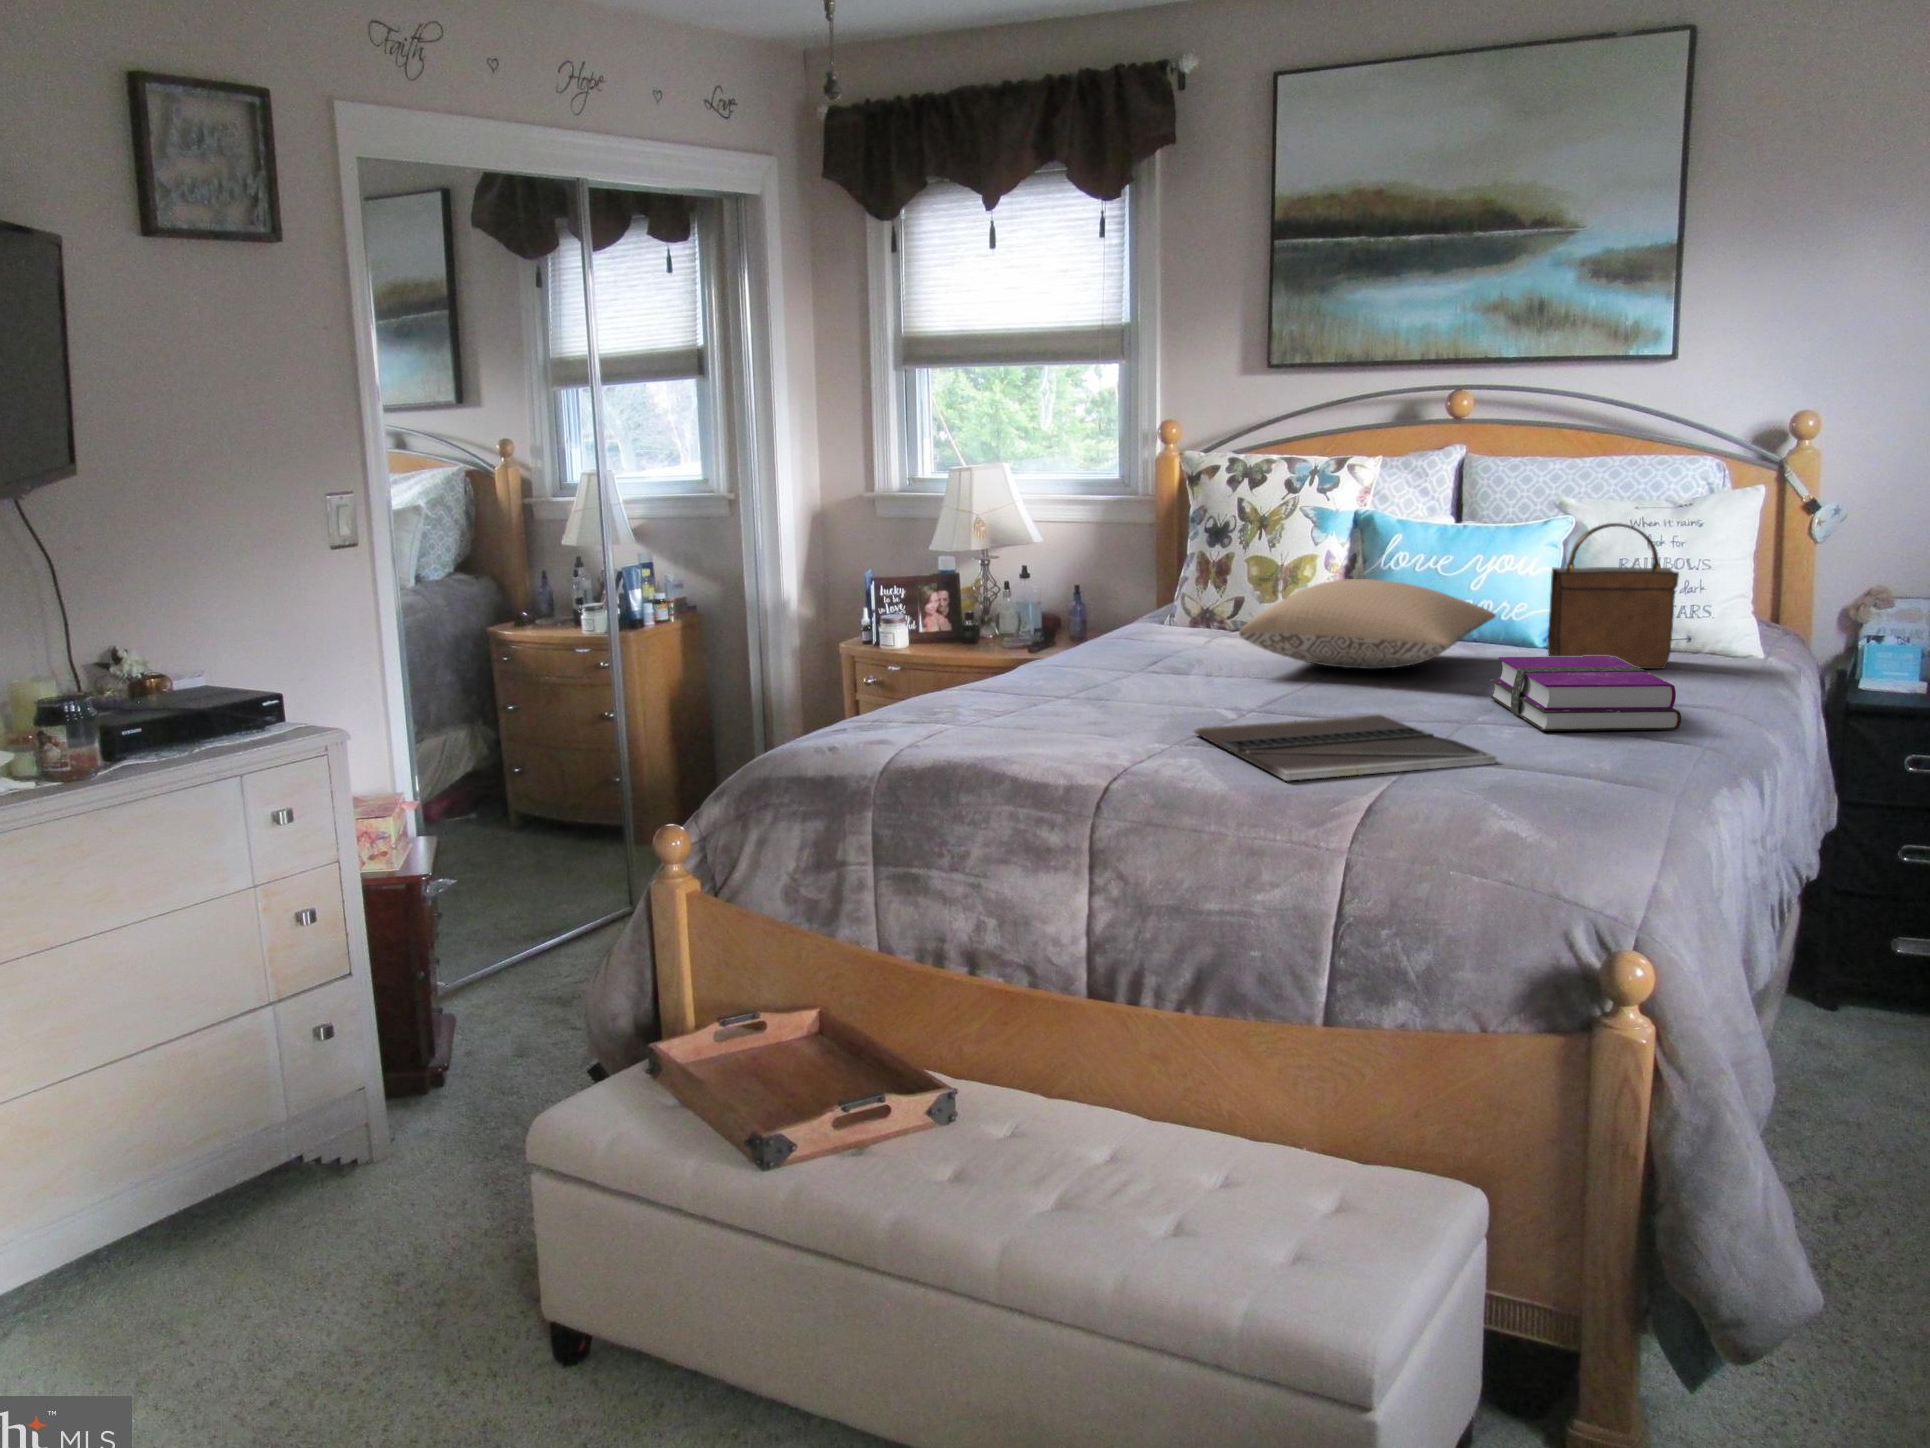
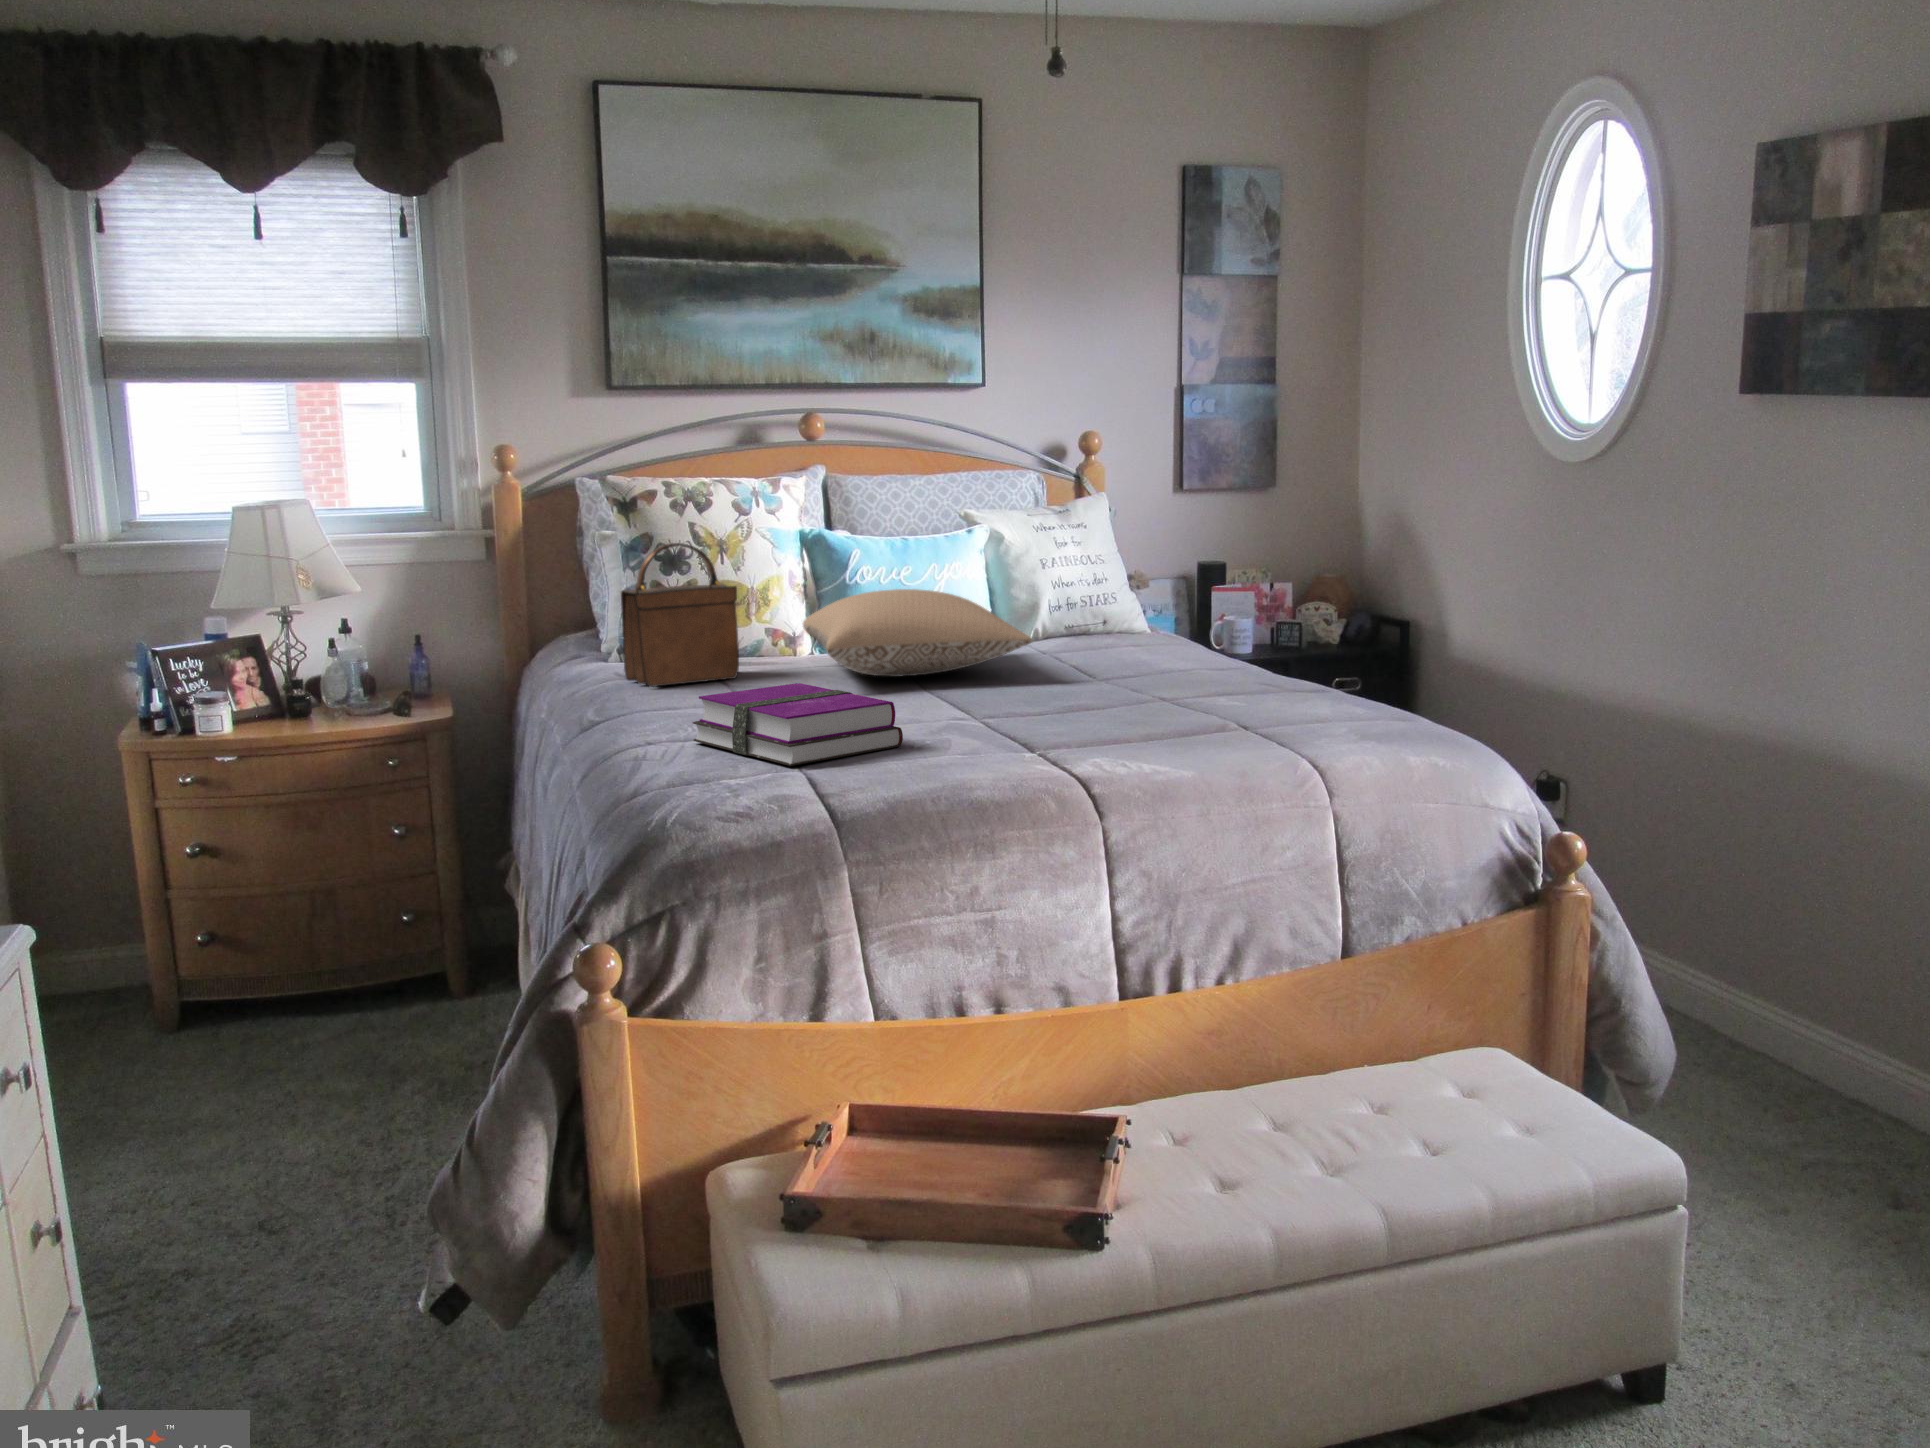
handbag: present [1548,523,1679,669] -> present [621,543,739,687]
hardback book: present [1490,656,1681,731] -> present [692,683,903,766]
laptop: present [1194,715,1496,781] -> none [935,706,1217,764]

